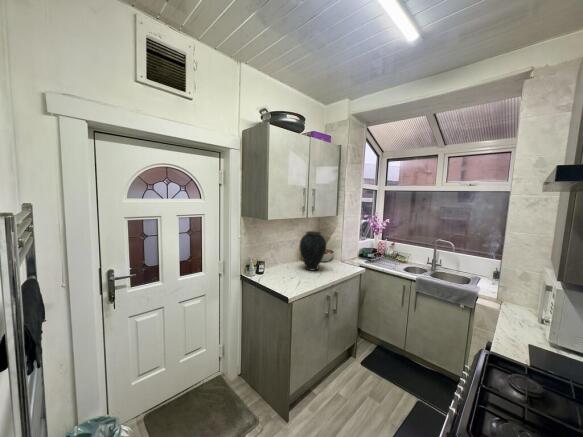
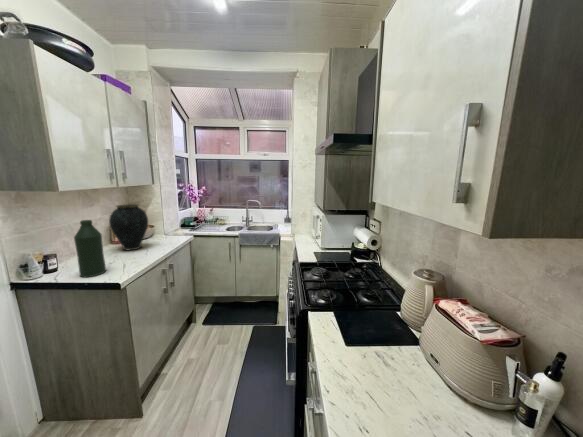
bottle: none [271,242,288,286] -> present [74,220,106,277]

